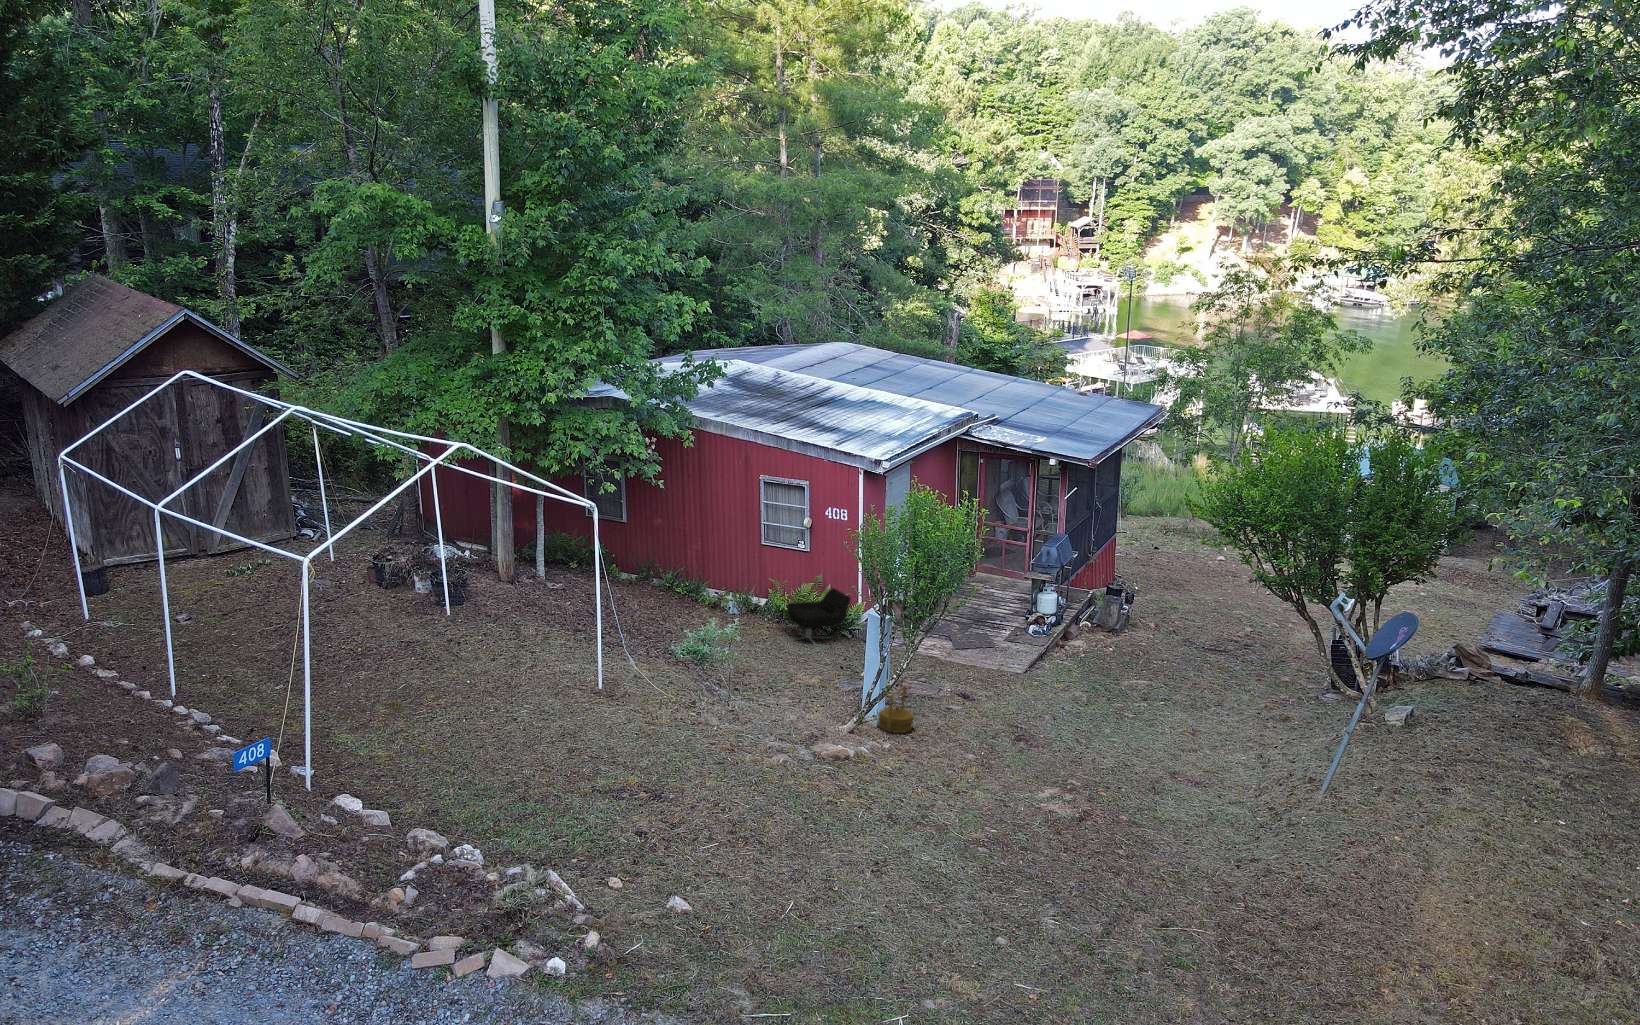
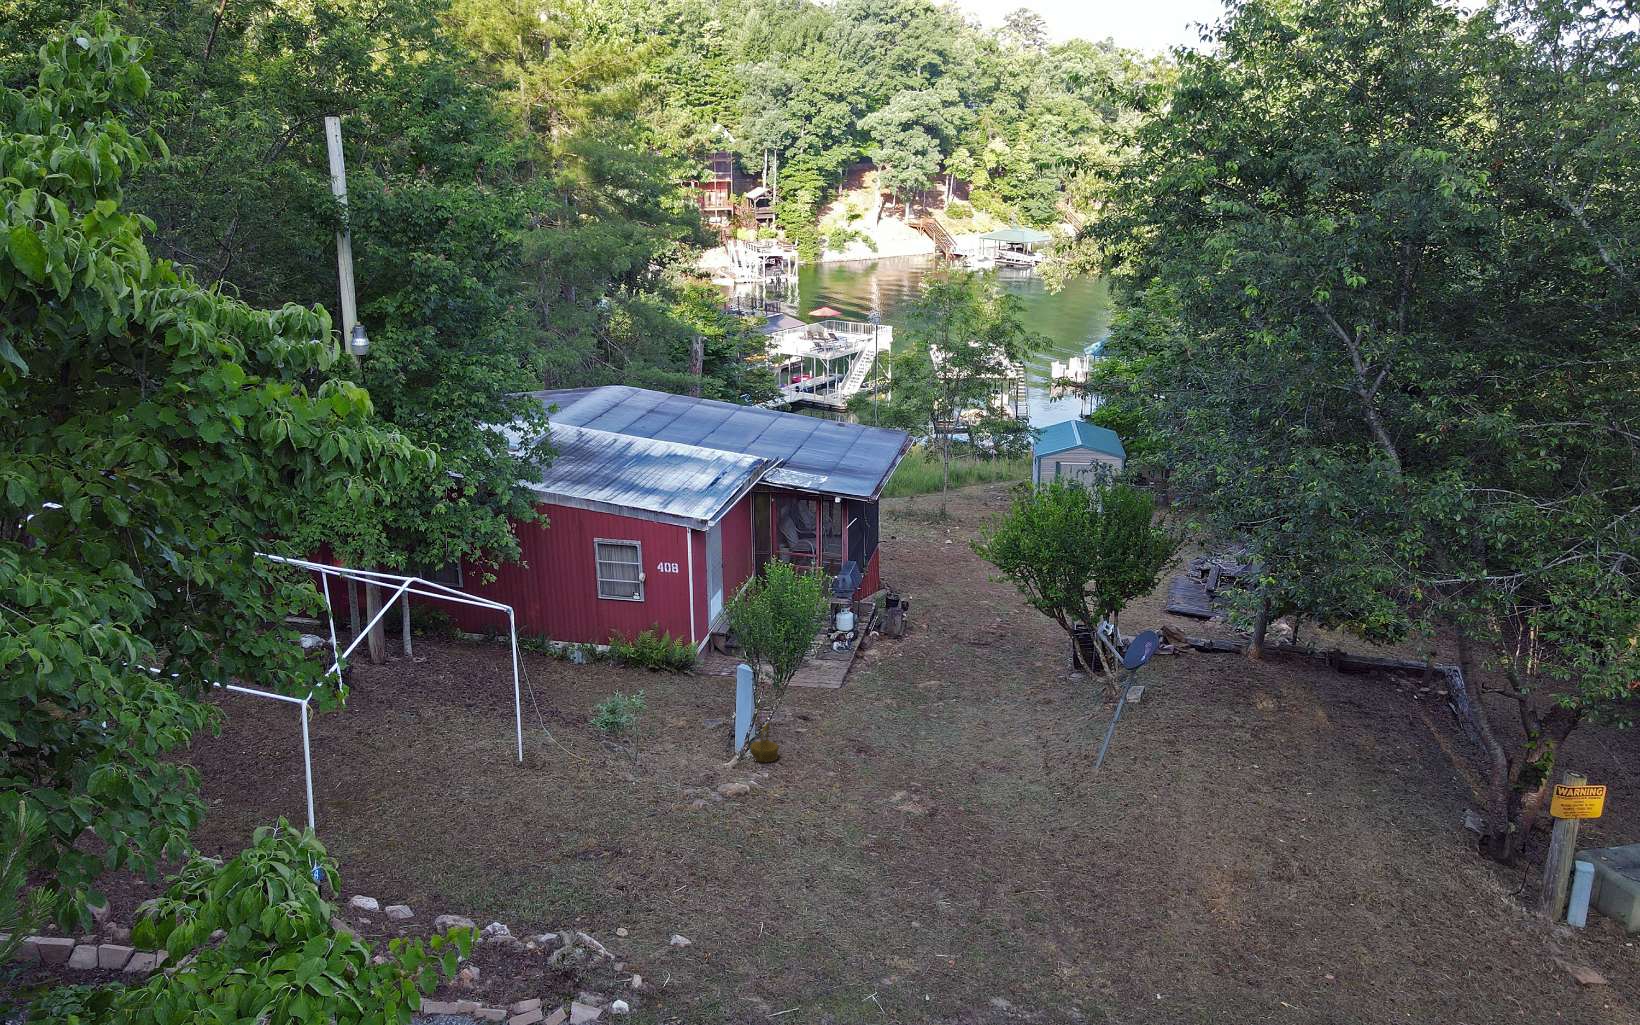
lounge chair: present [787,588,851,645] -> none [633,633,691,687]

